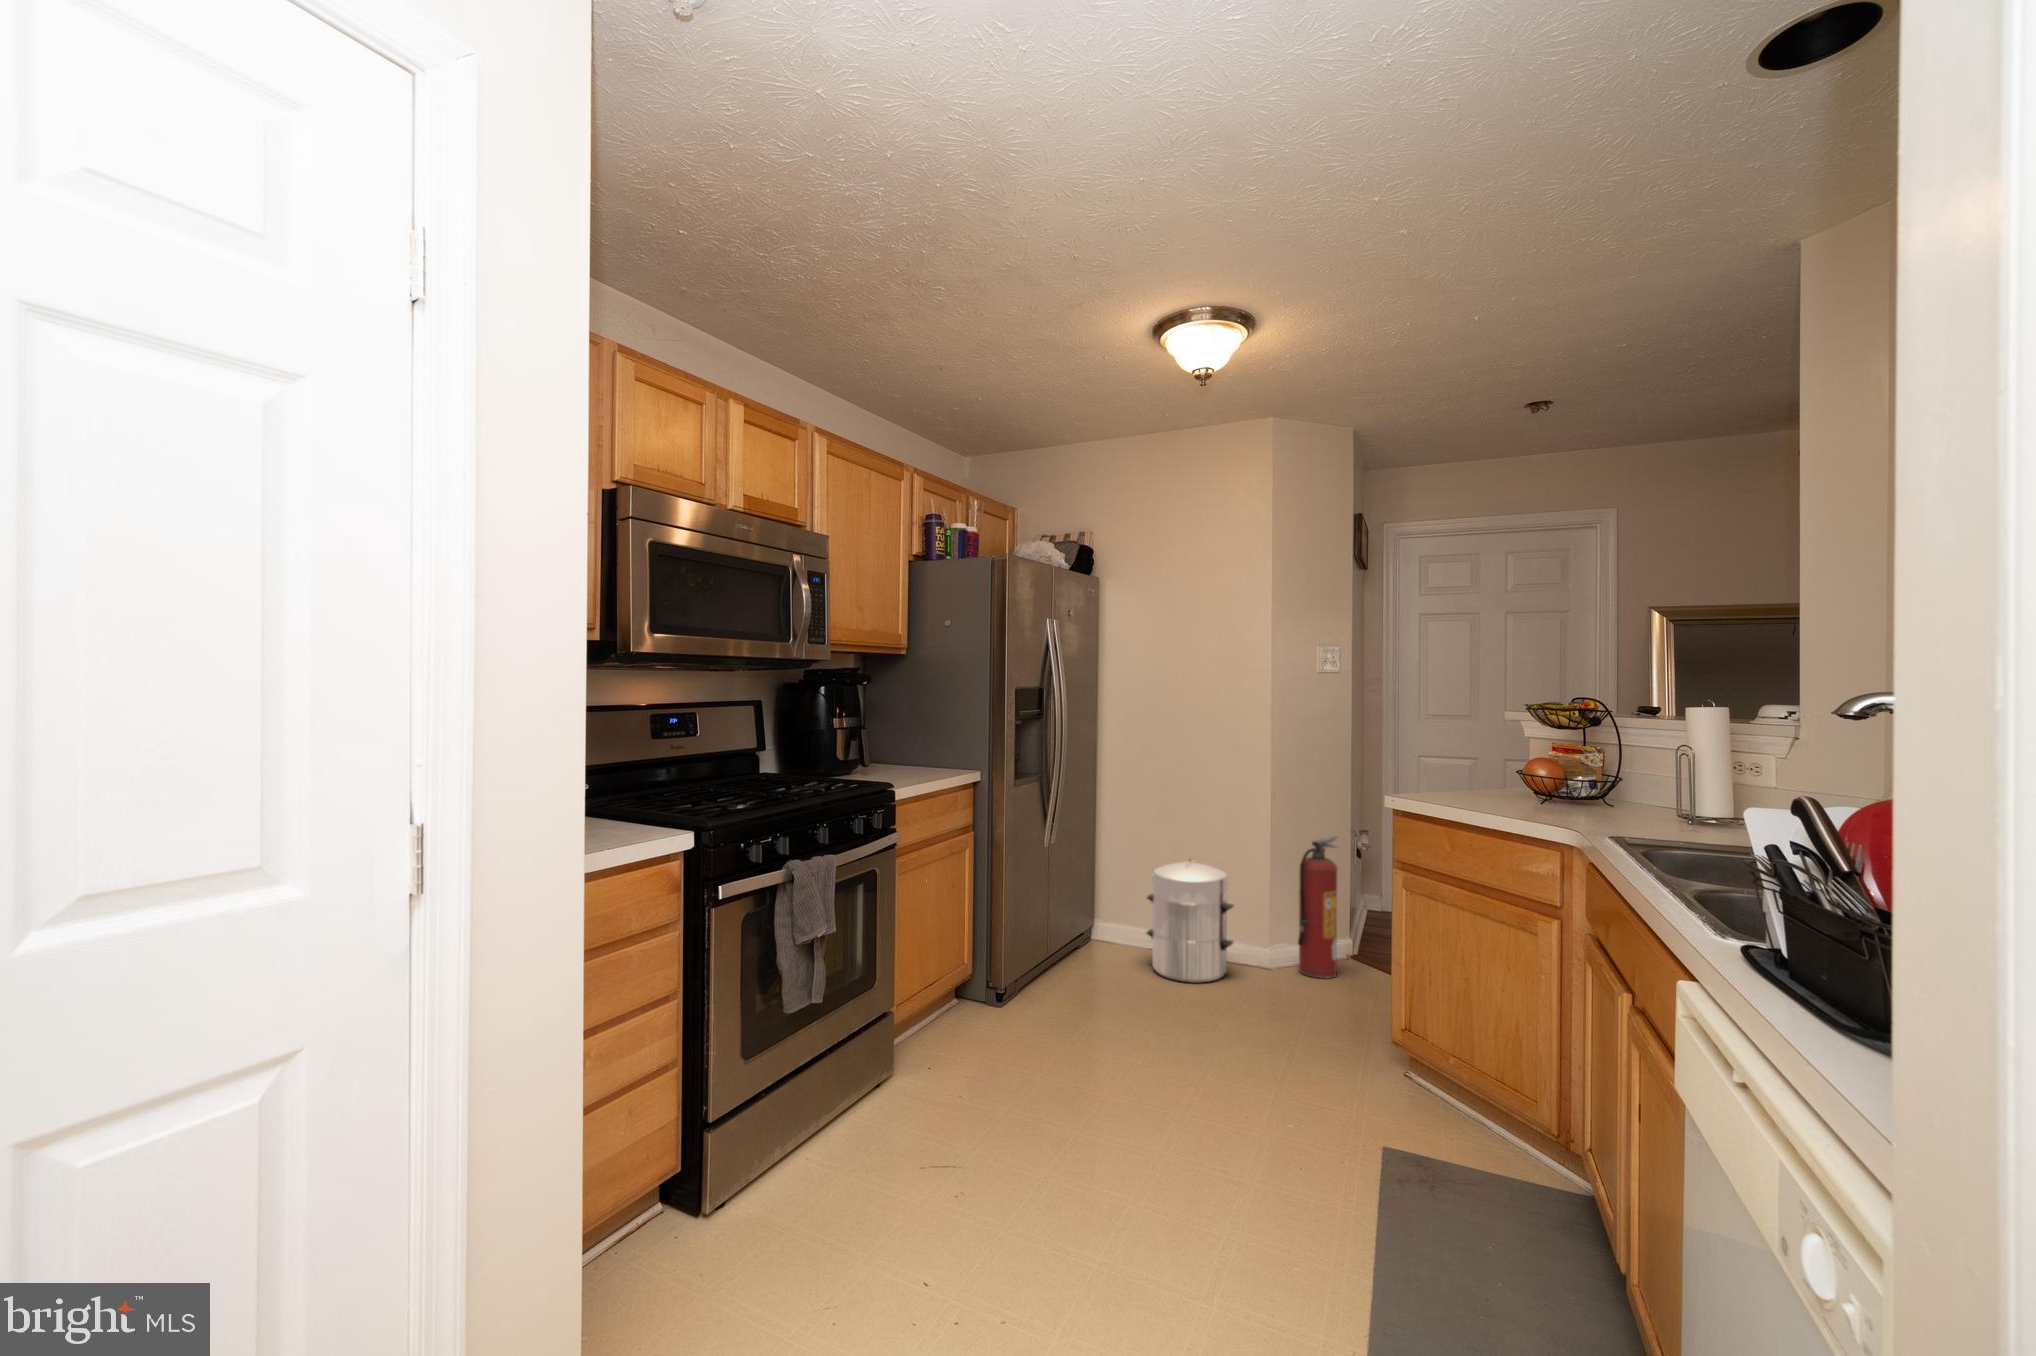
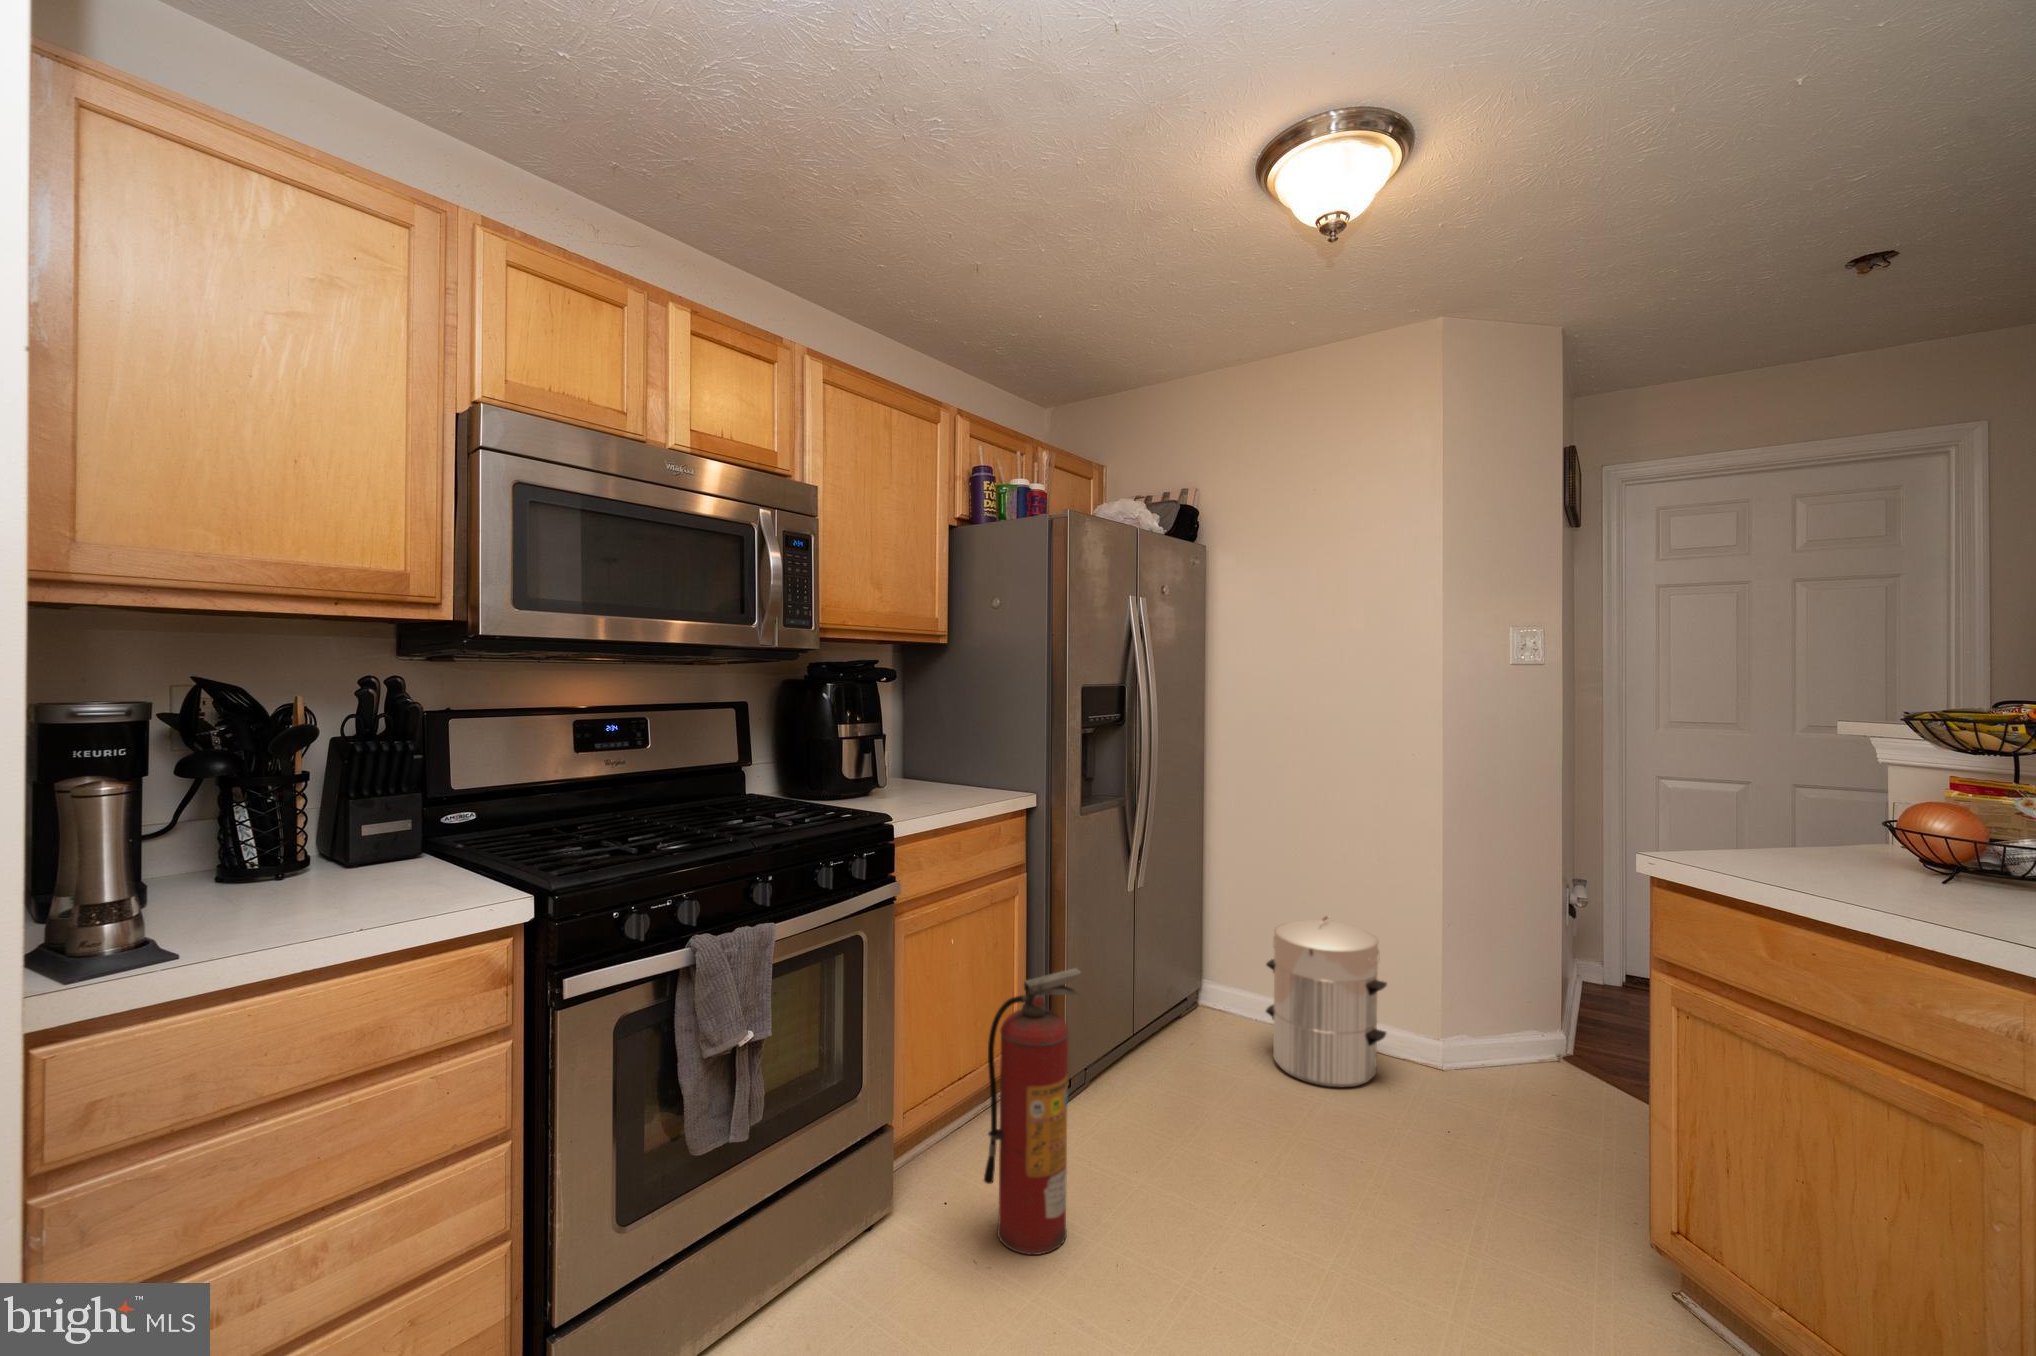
fire extinguisher: present [1298,835,1338,979] -> present [984,968,1081,1255]

